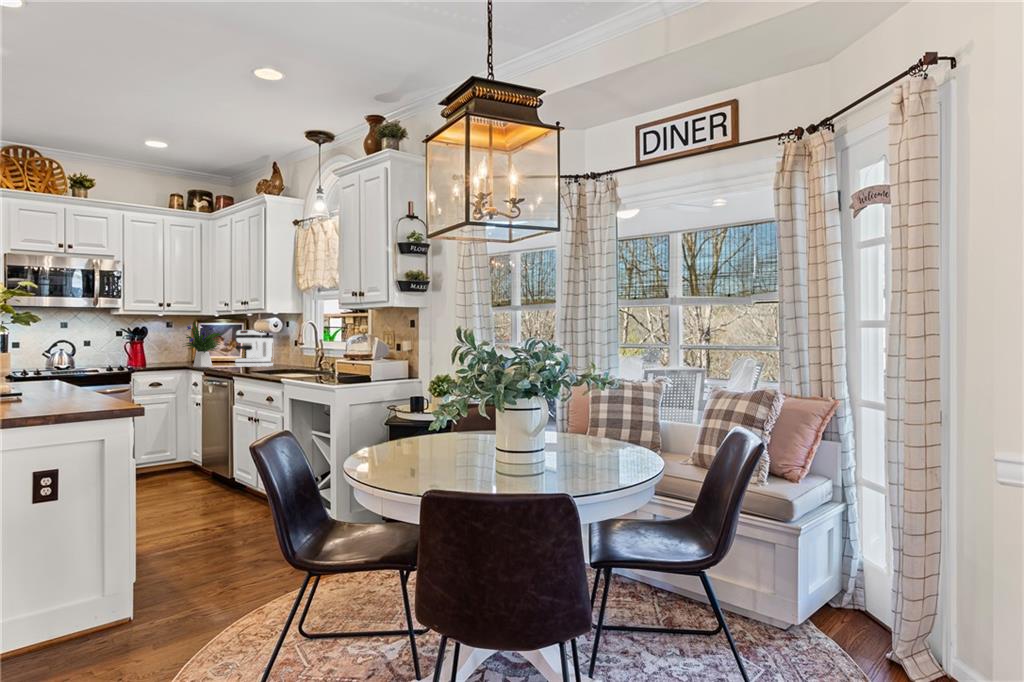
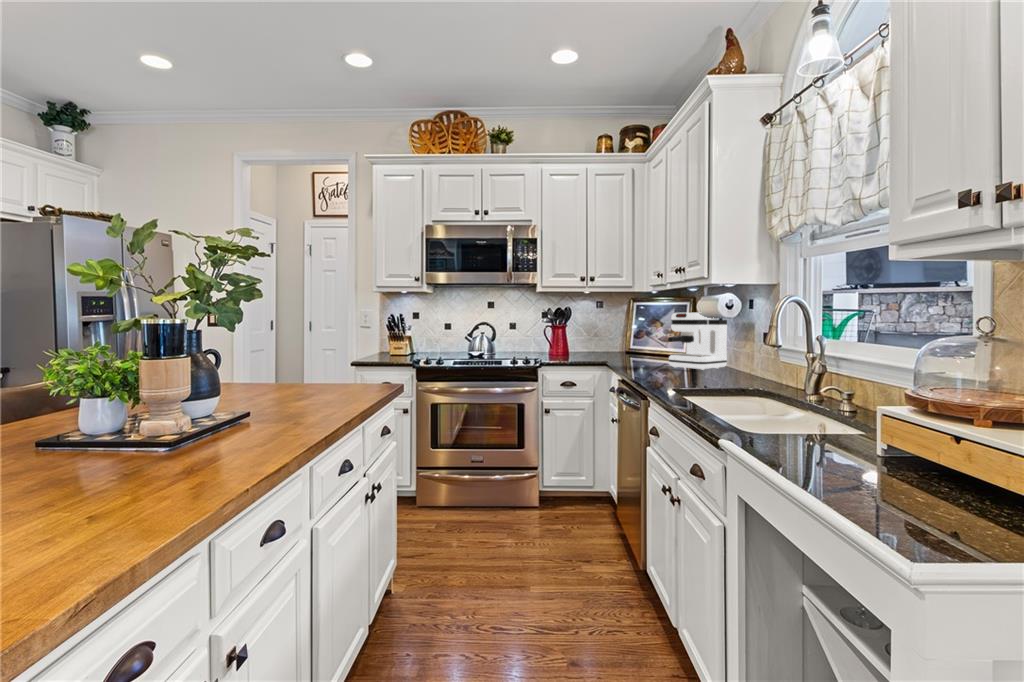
flower arrangement: present [183,323,223,367] -> none [603,302,658,362]

